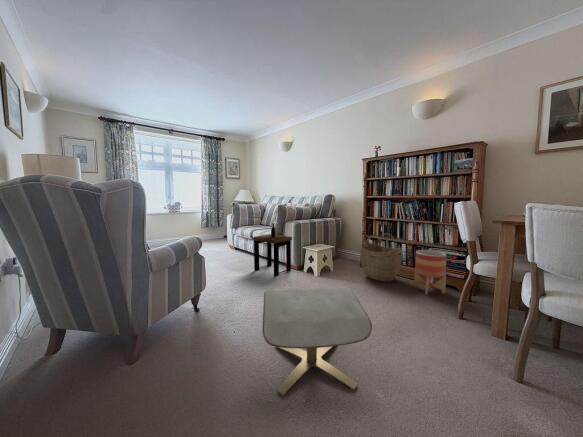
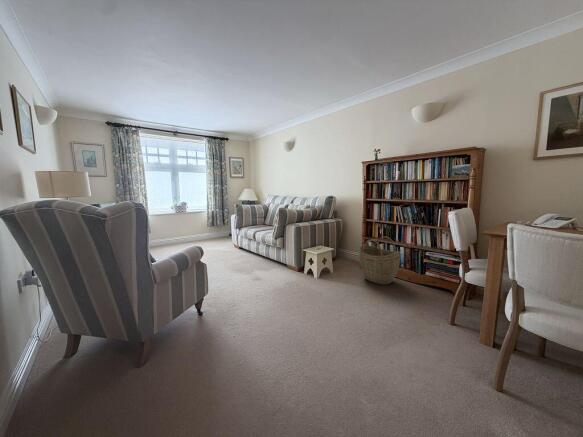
side table: present [253,223,292,276] -> none [254,226,293,278]
planter: present [414,250,447,295] -> none [411,254,443,299]
ottoman: present [263,286,372,396] -> none [255,297,357,401]

